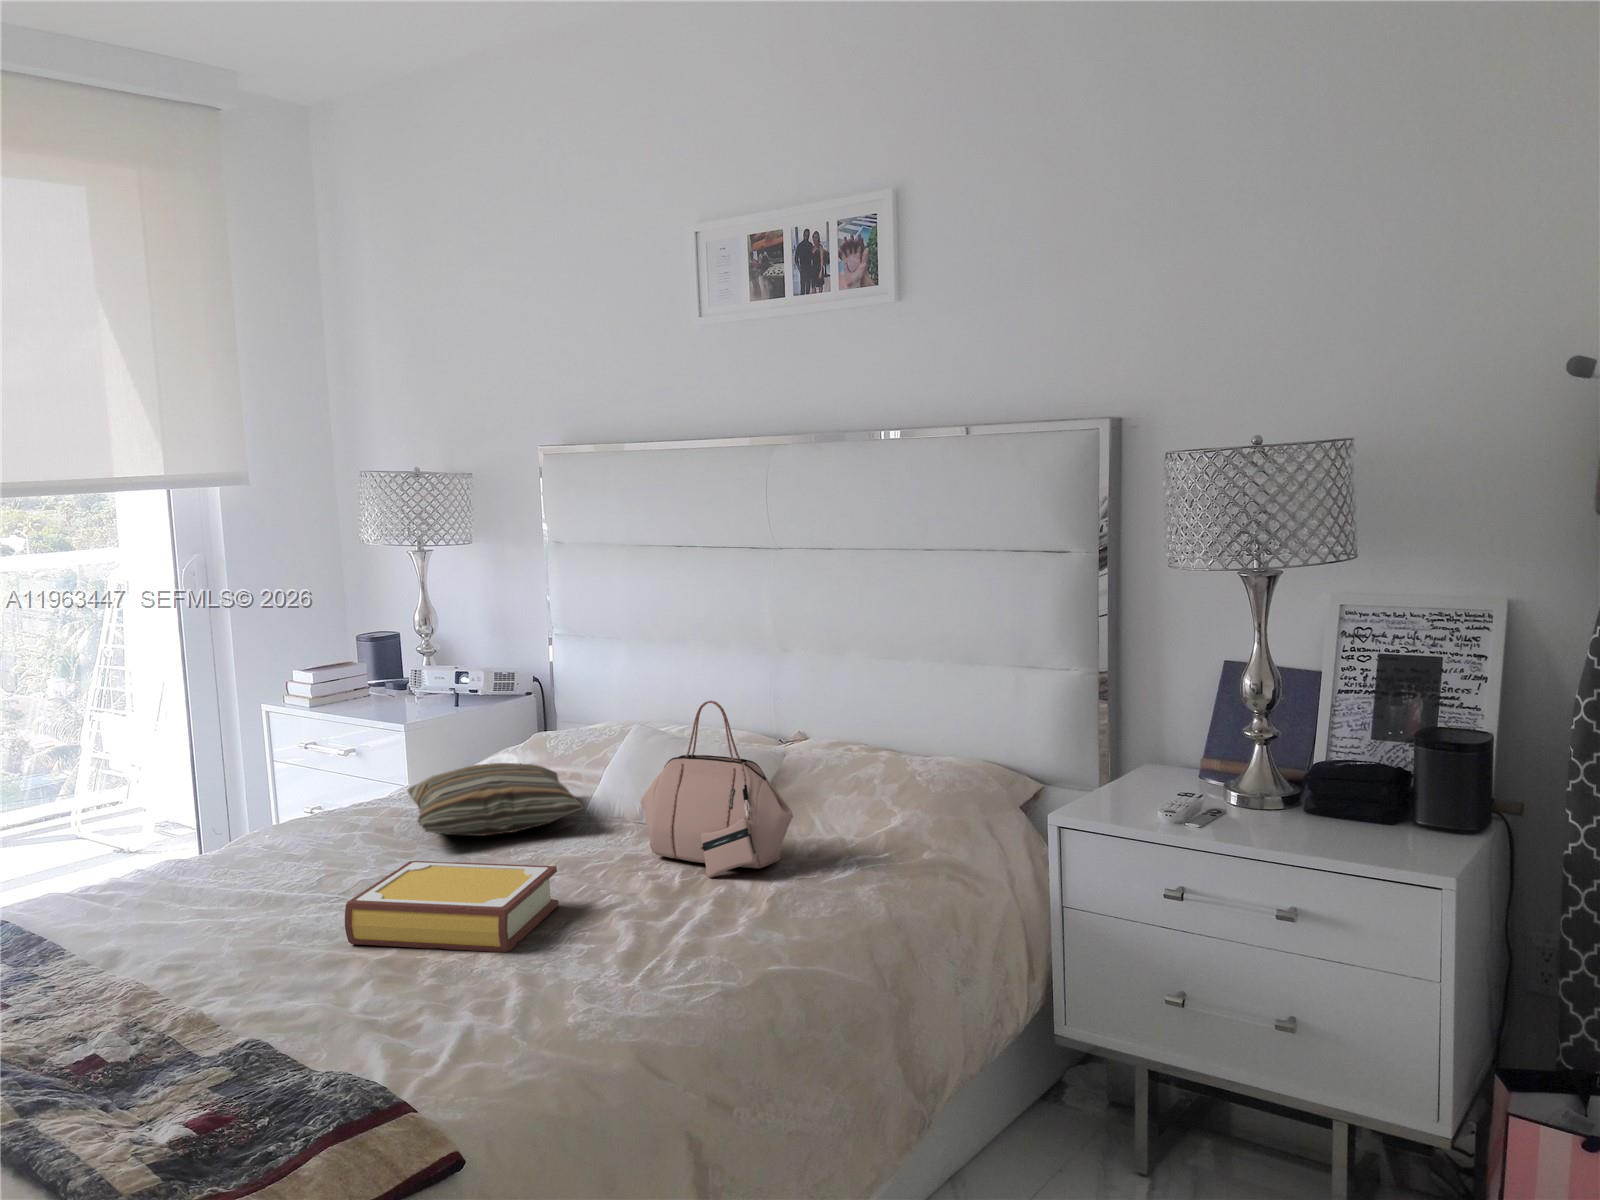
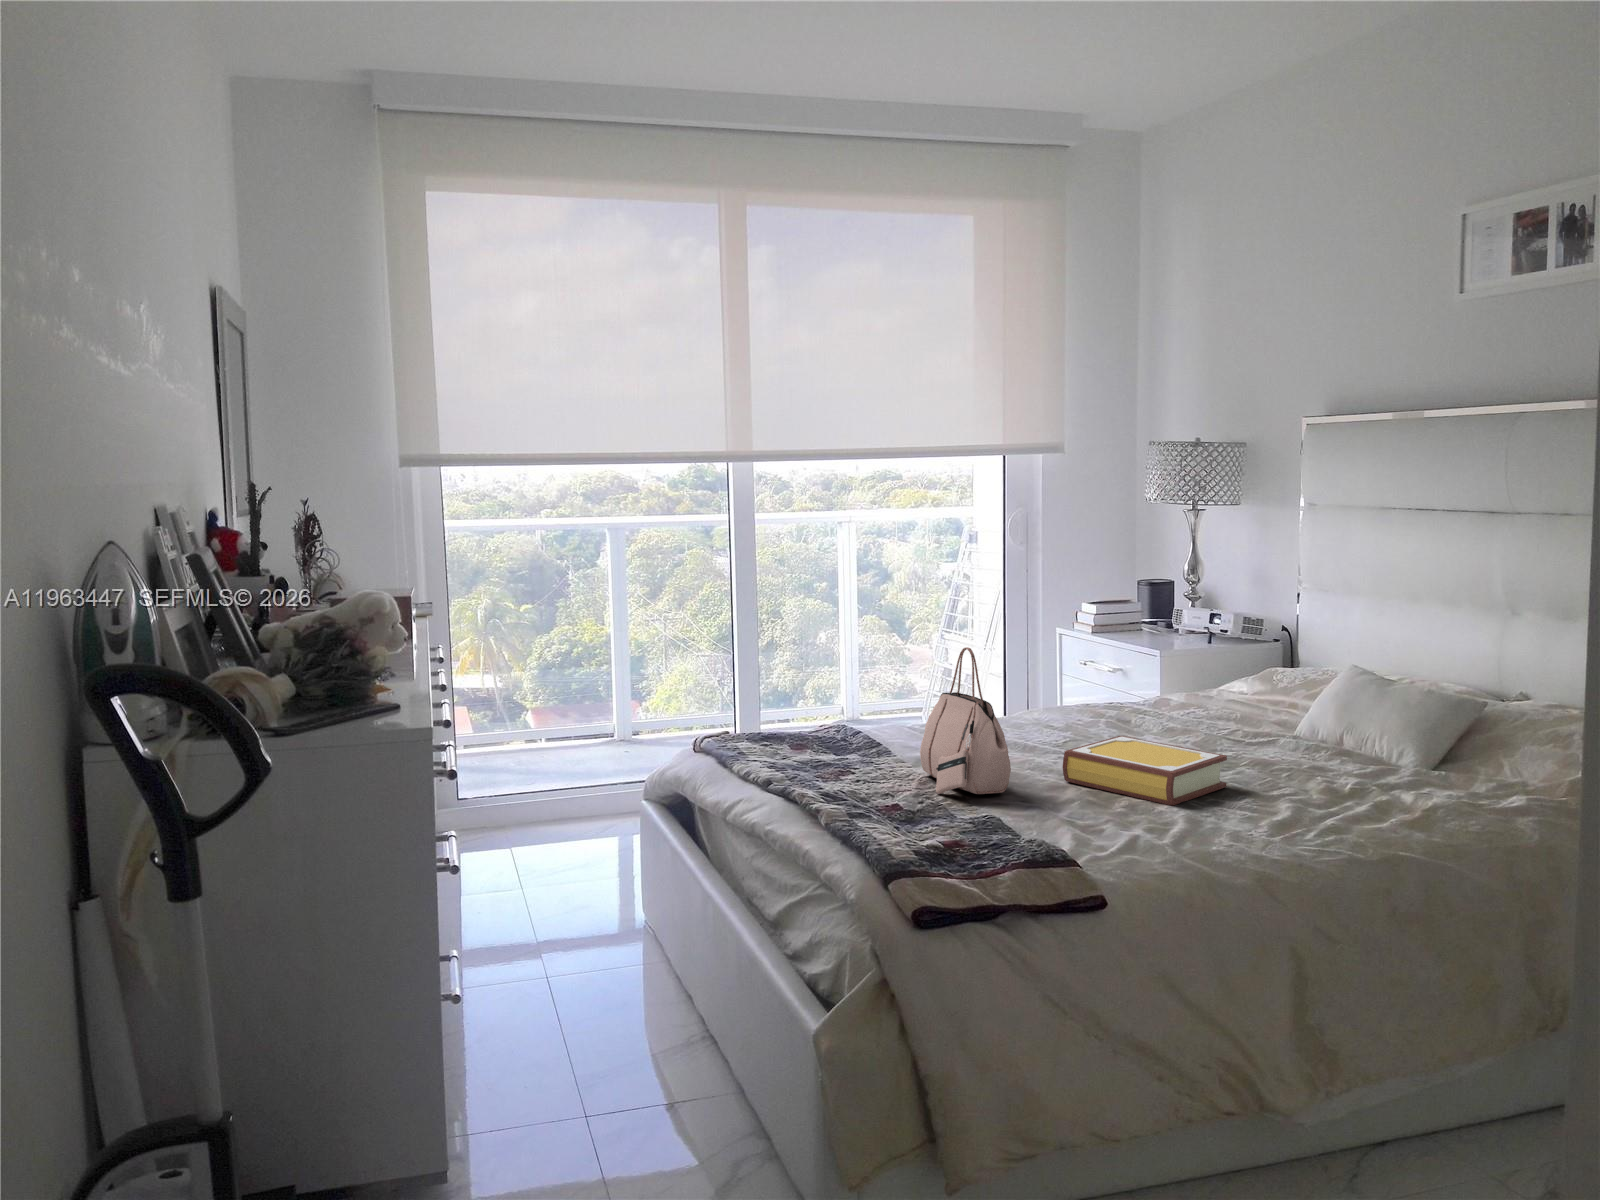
handbag: present [641,701,793,877] -> present [920,647,1011,794]
pillow: present [407,763,583,836] -> none [1139,683,1278,739]

